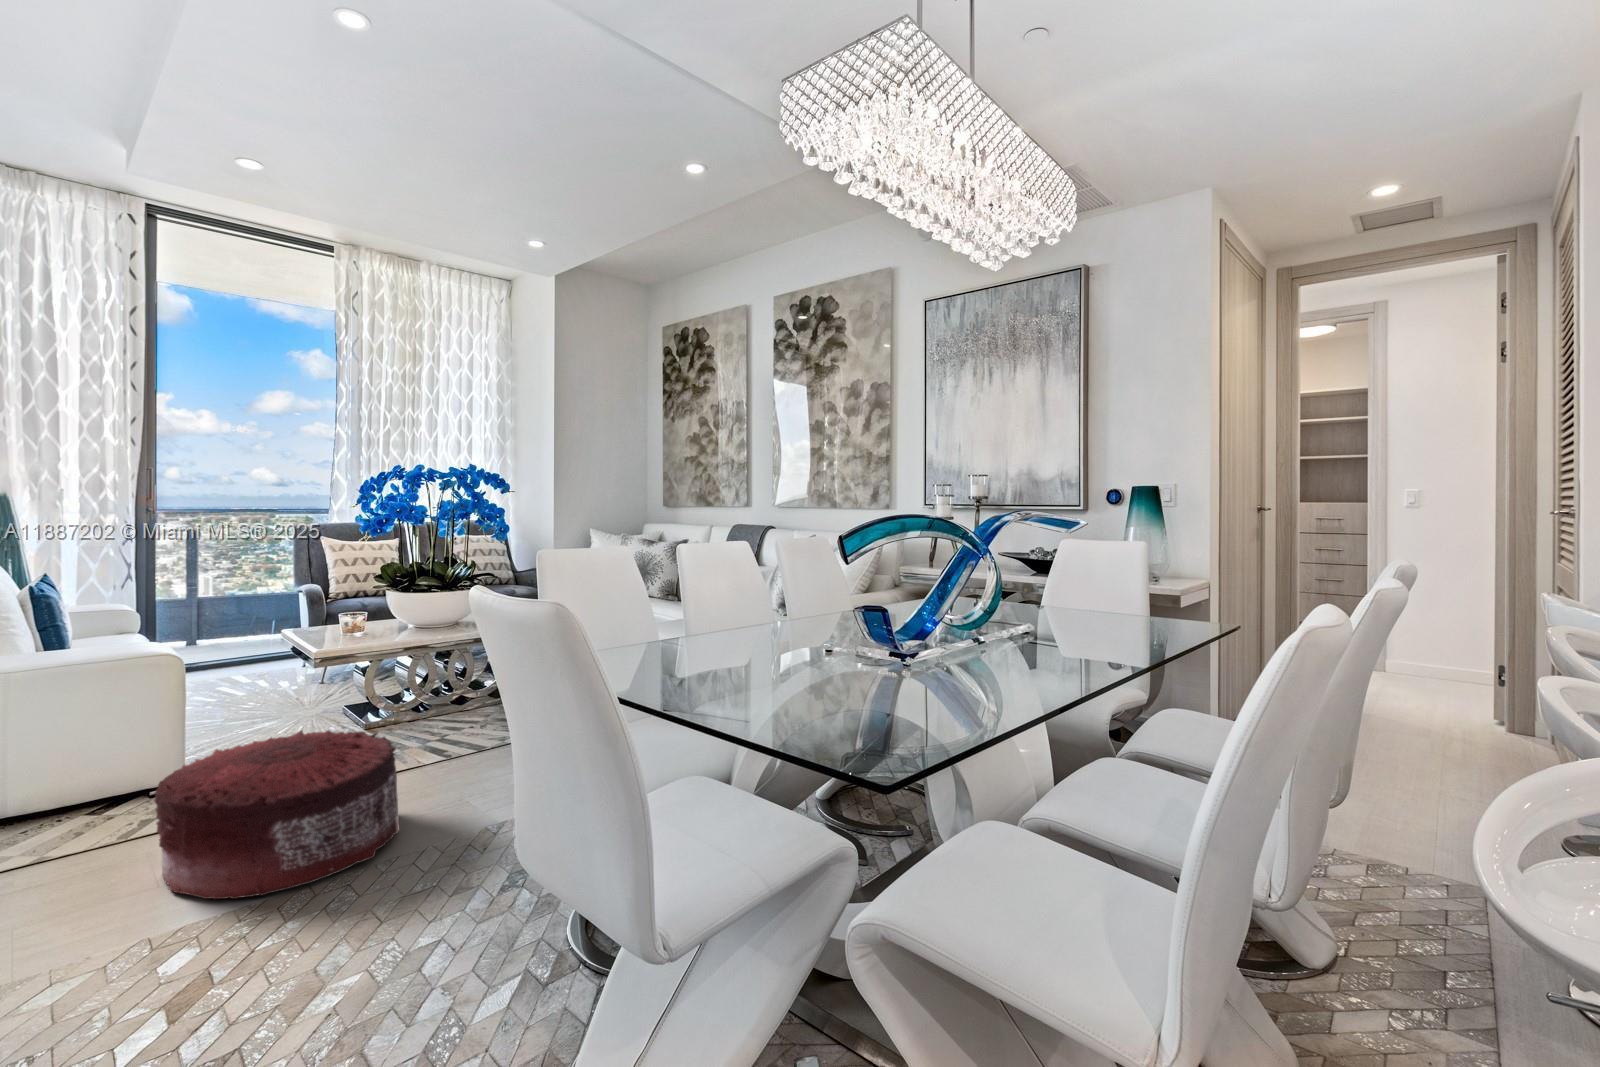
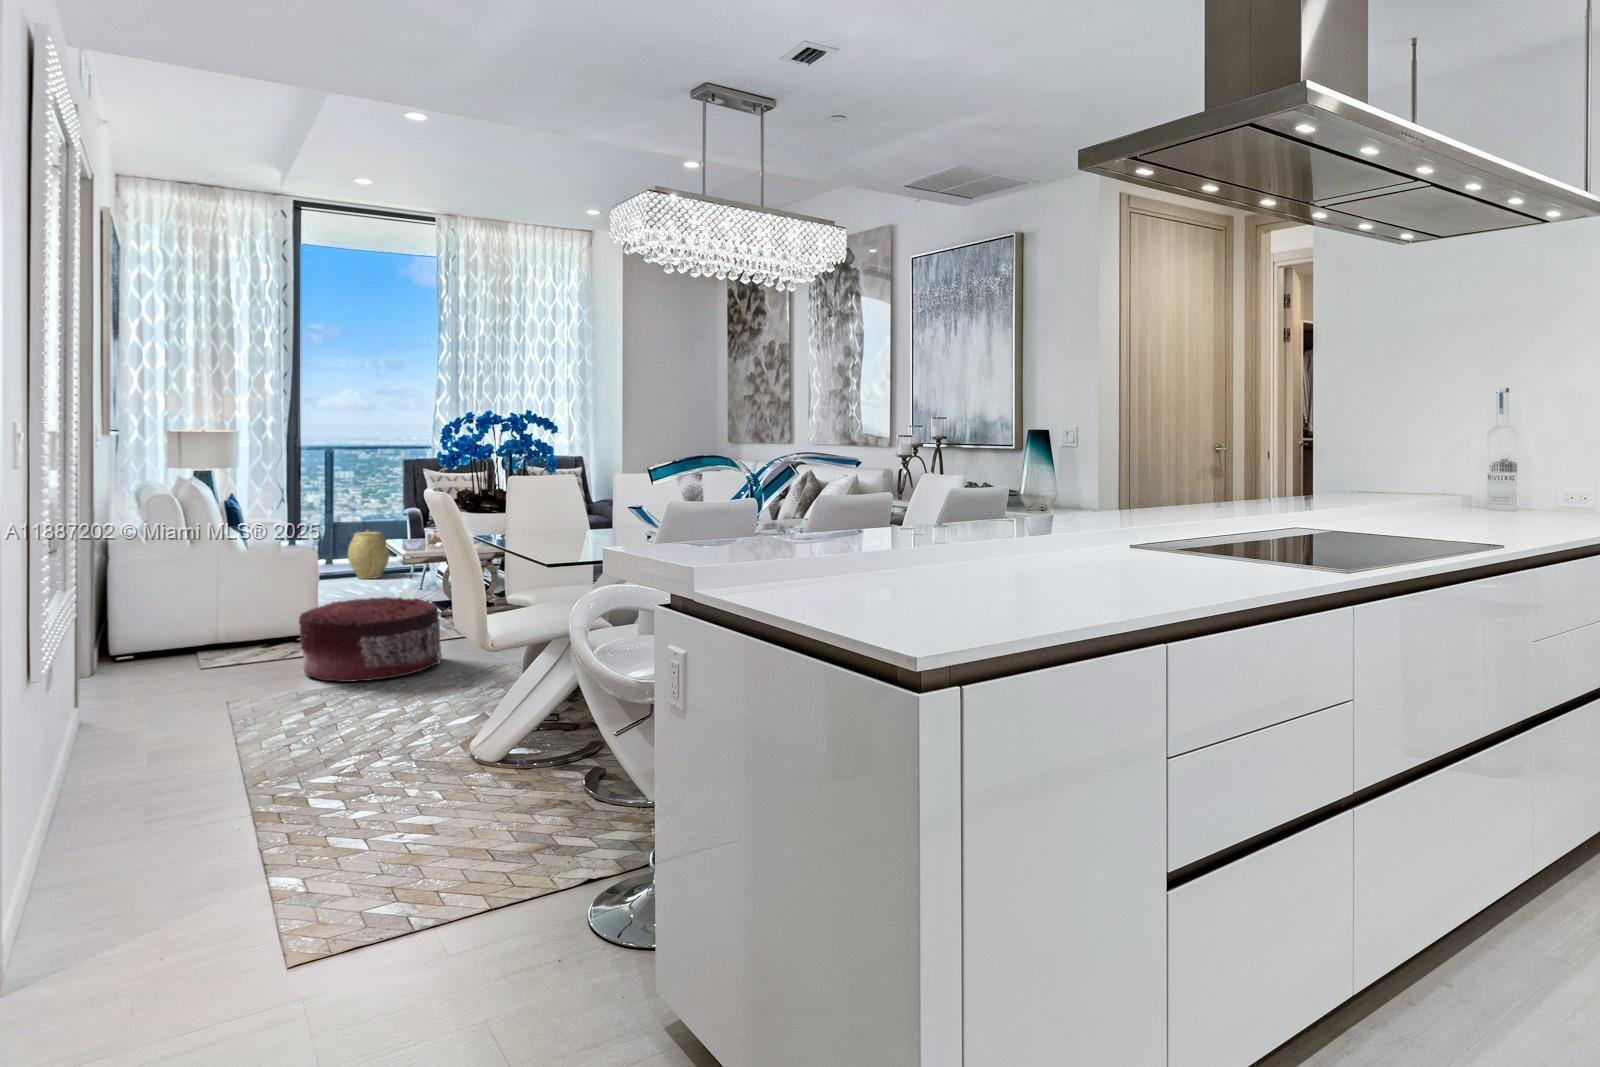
woven basket: none [216,605,273,664] -> present [348,530,390,579]

